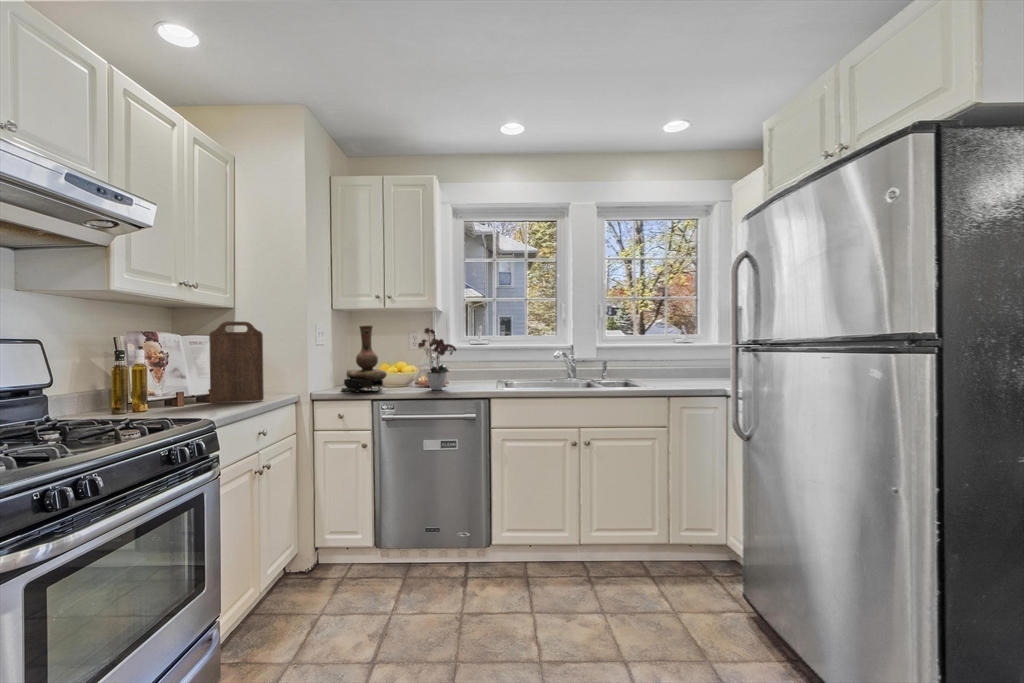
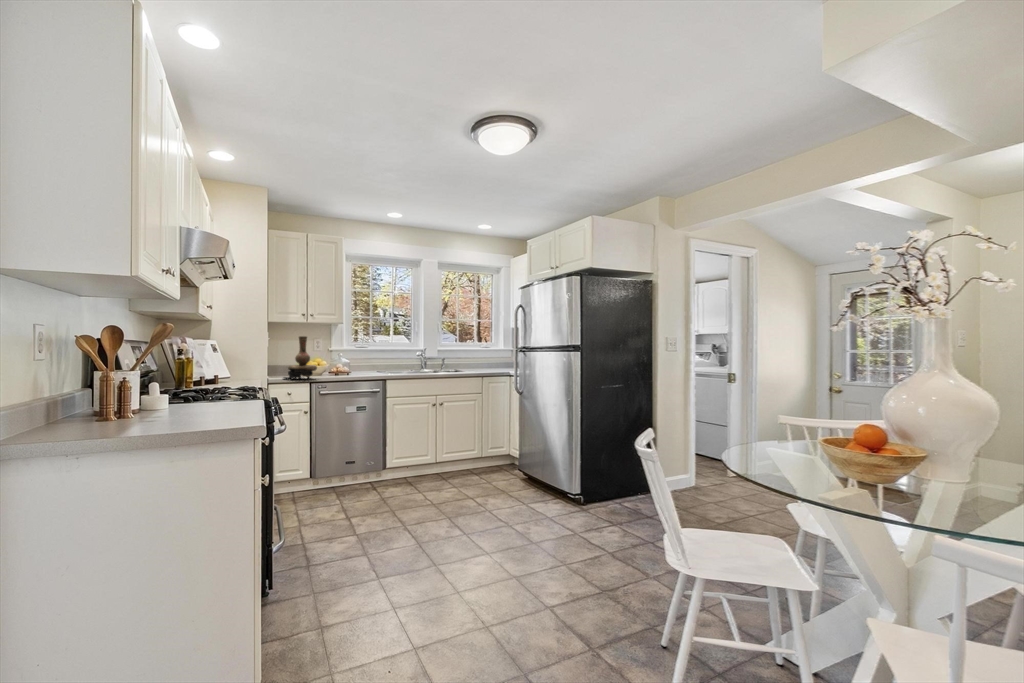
cutting board: present [209,322,264,403] -> none [223,334,256,385]
flower arrangement: present [418,328,456,390] -> none [334,336,364,377]

